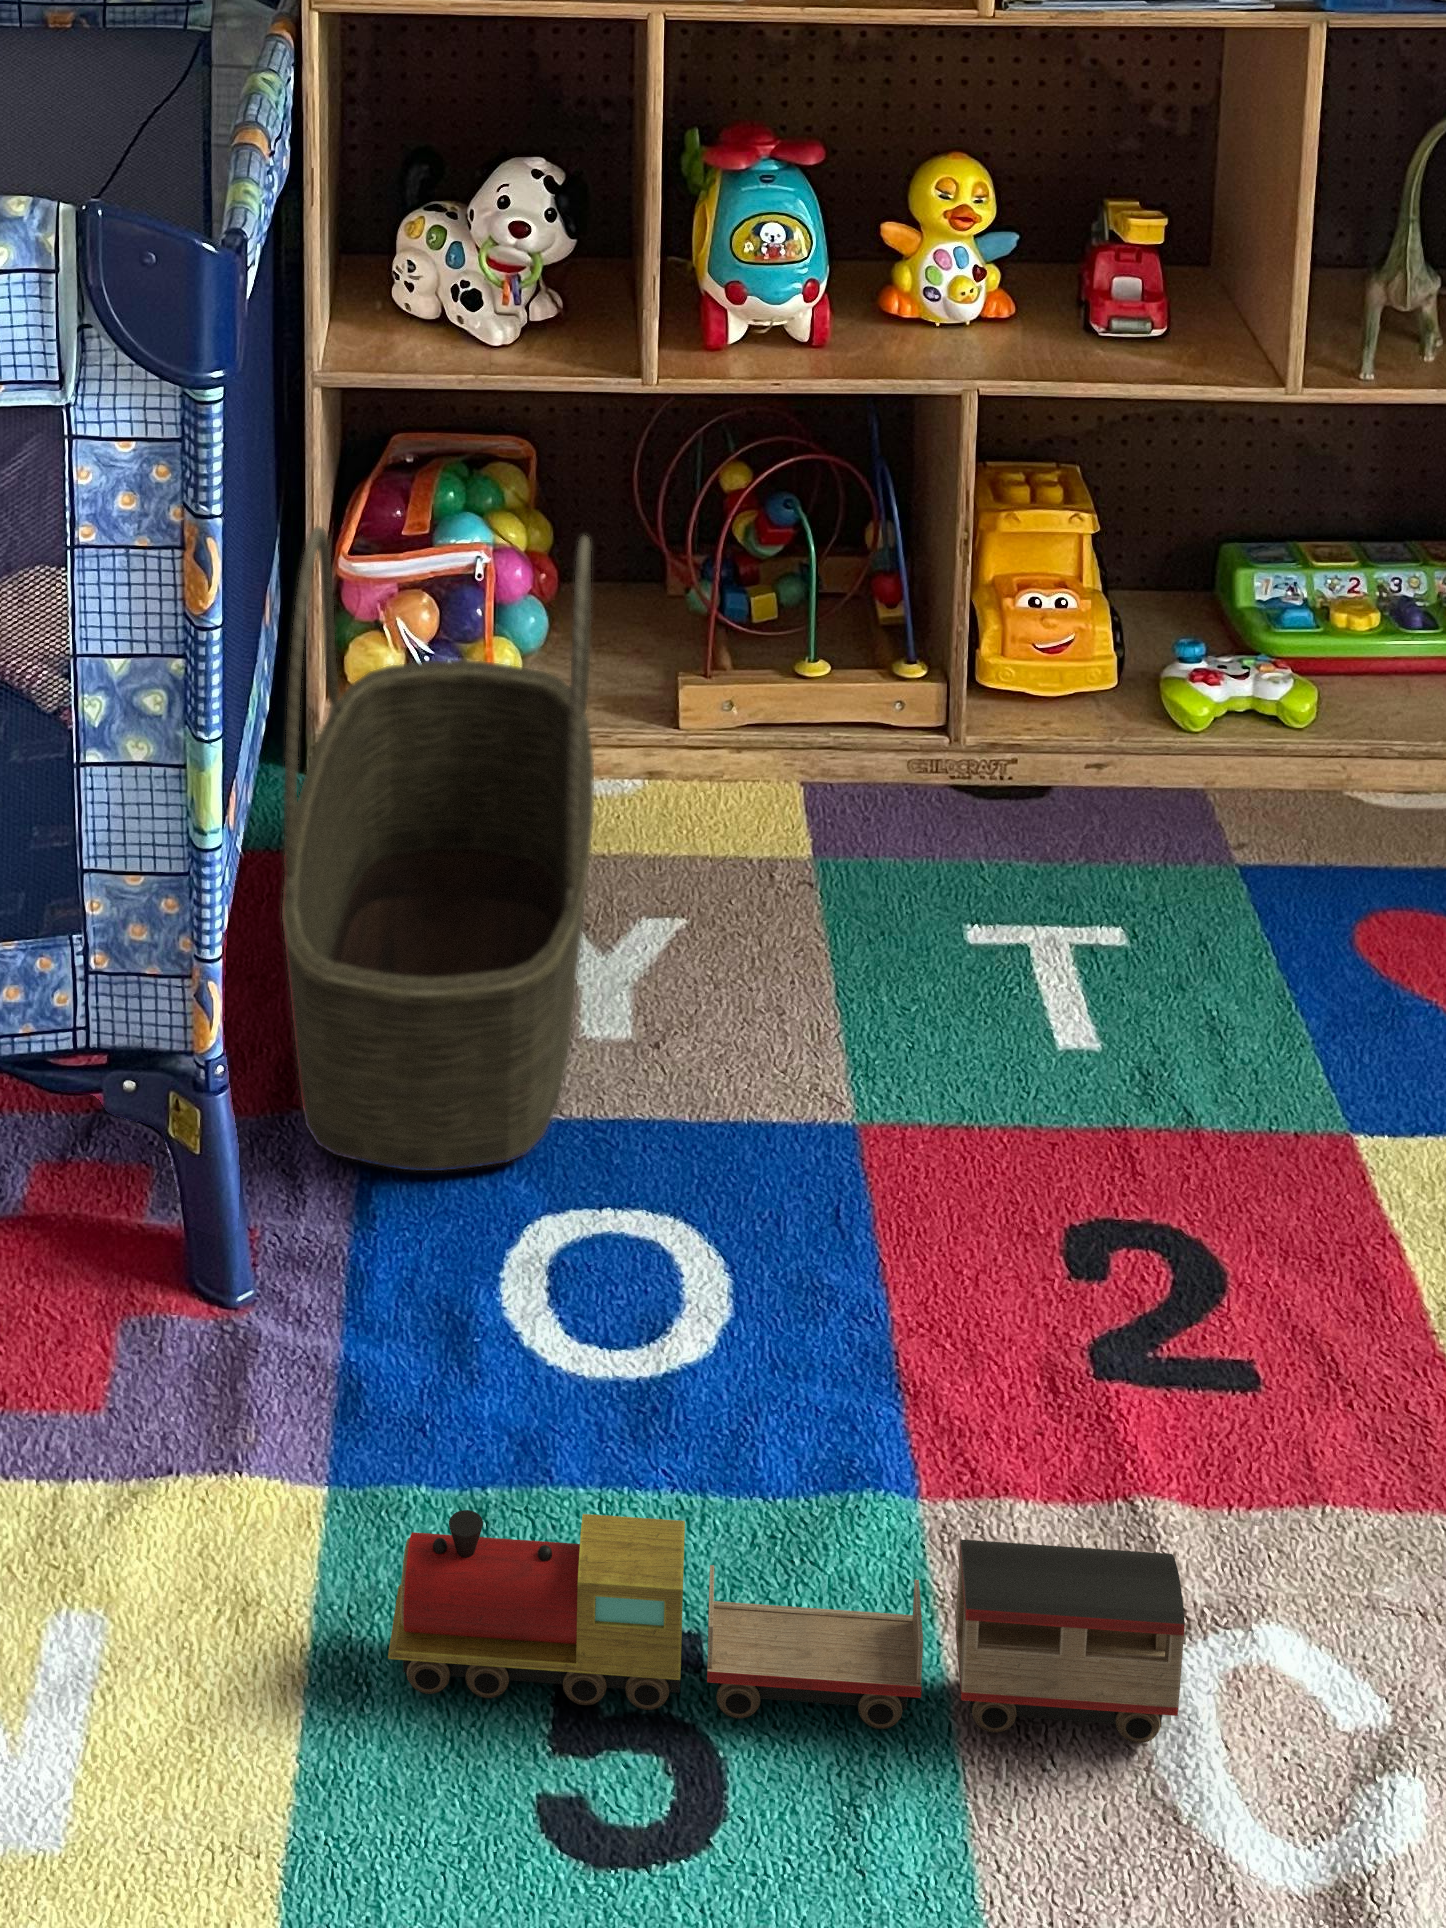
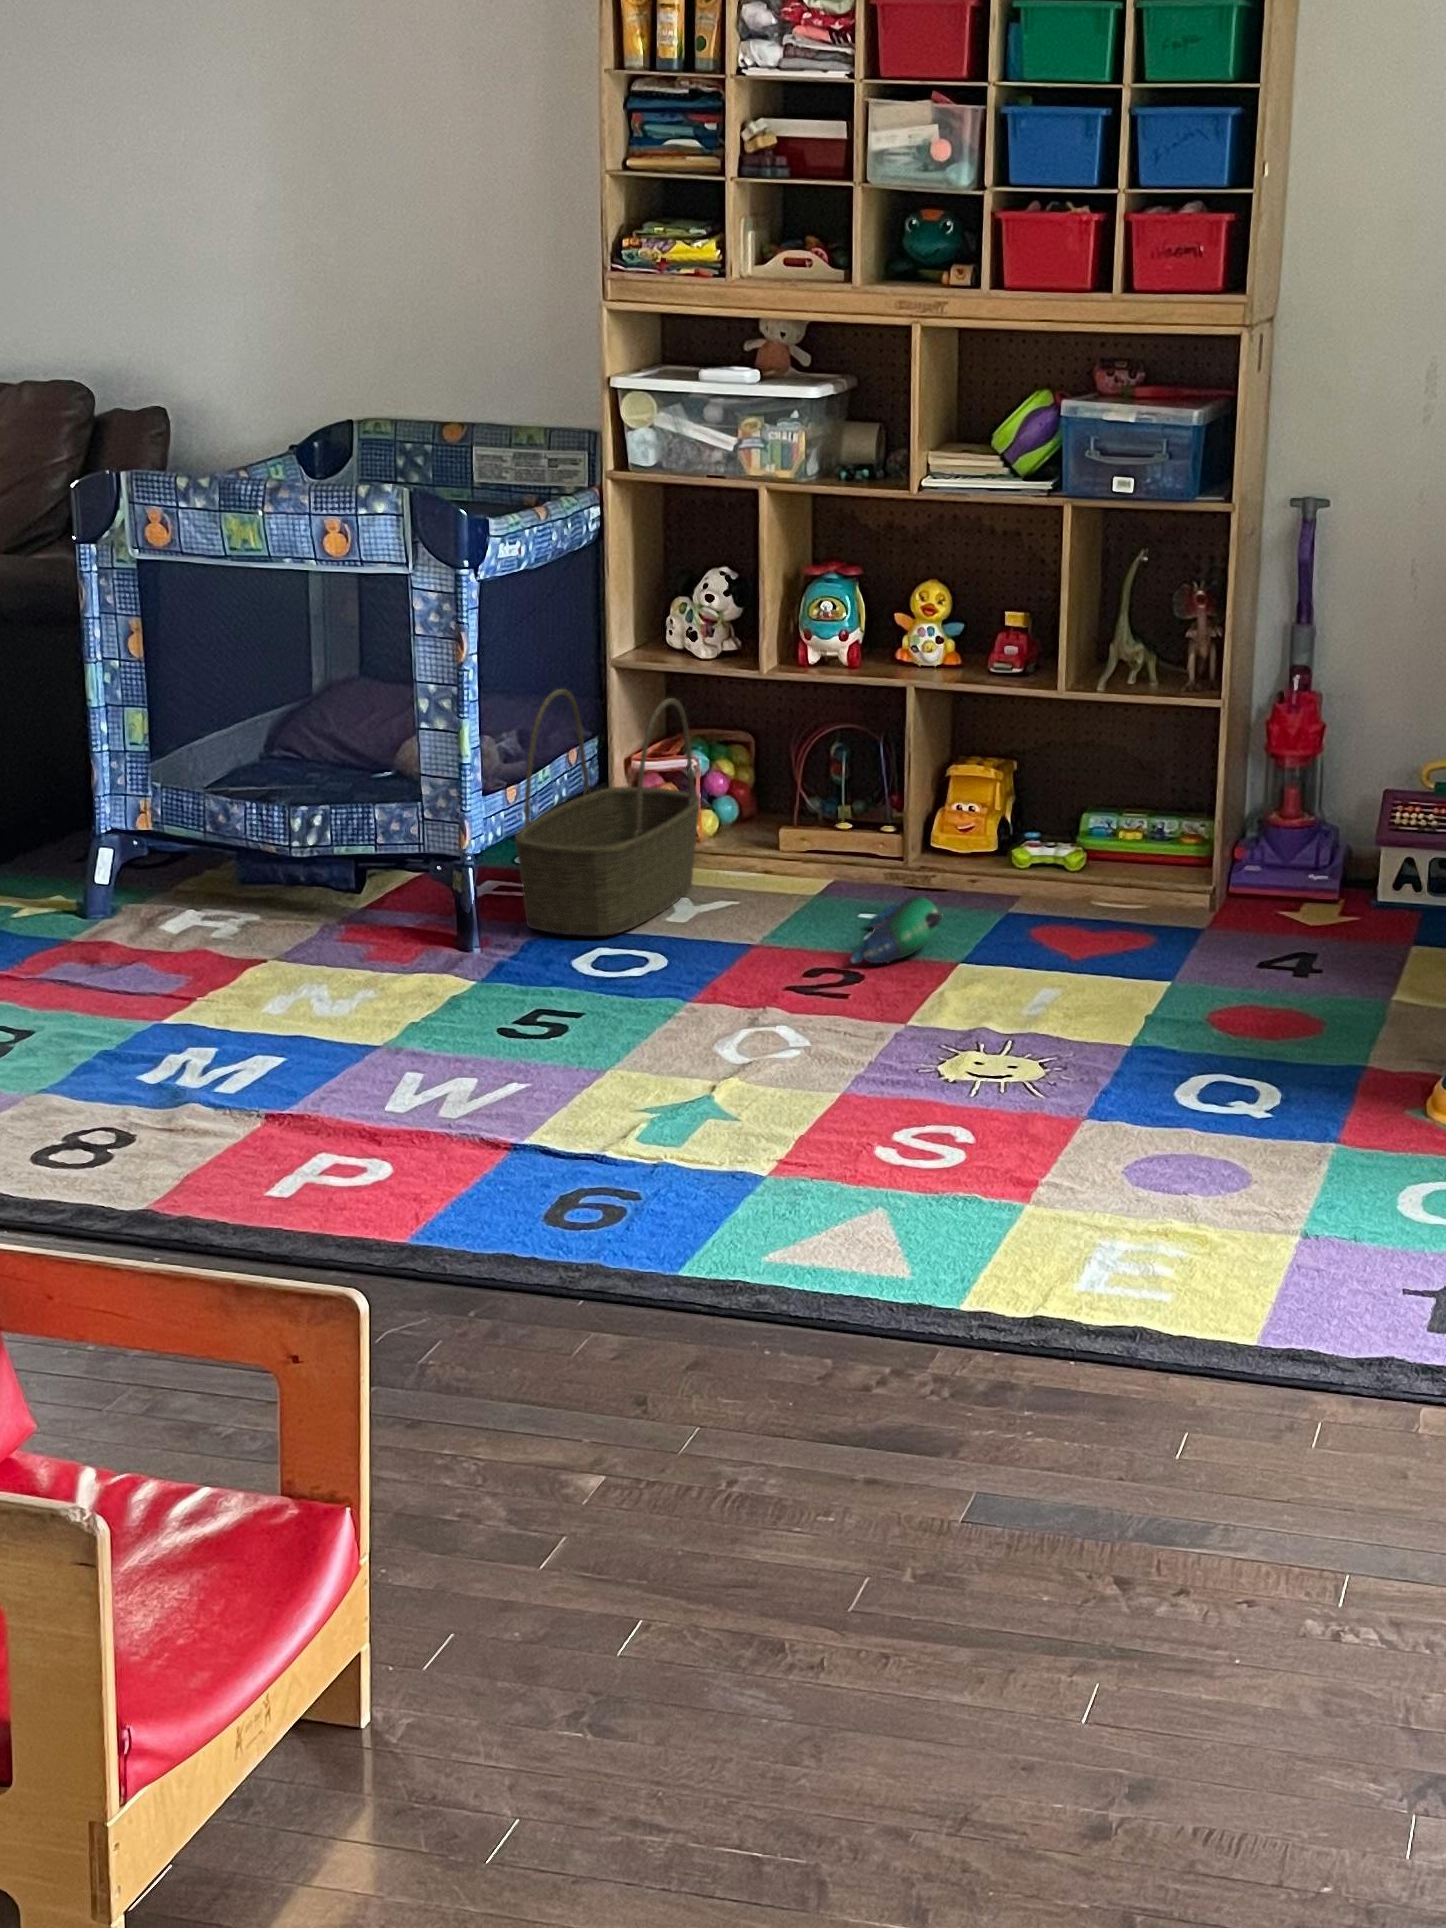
plush toy: none [1046,935,1298,1192] -> present [850,896,943,964]
toy train: present [388,1510,1185,1743] -> none [463,953,735,1045]

